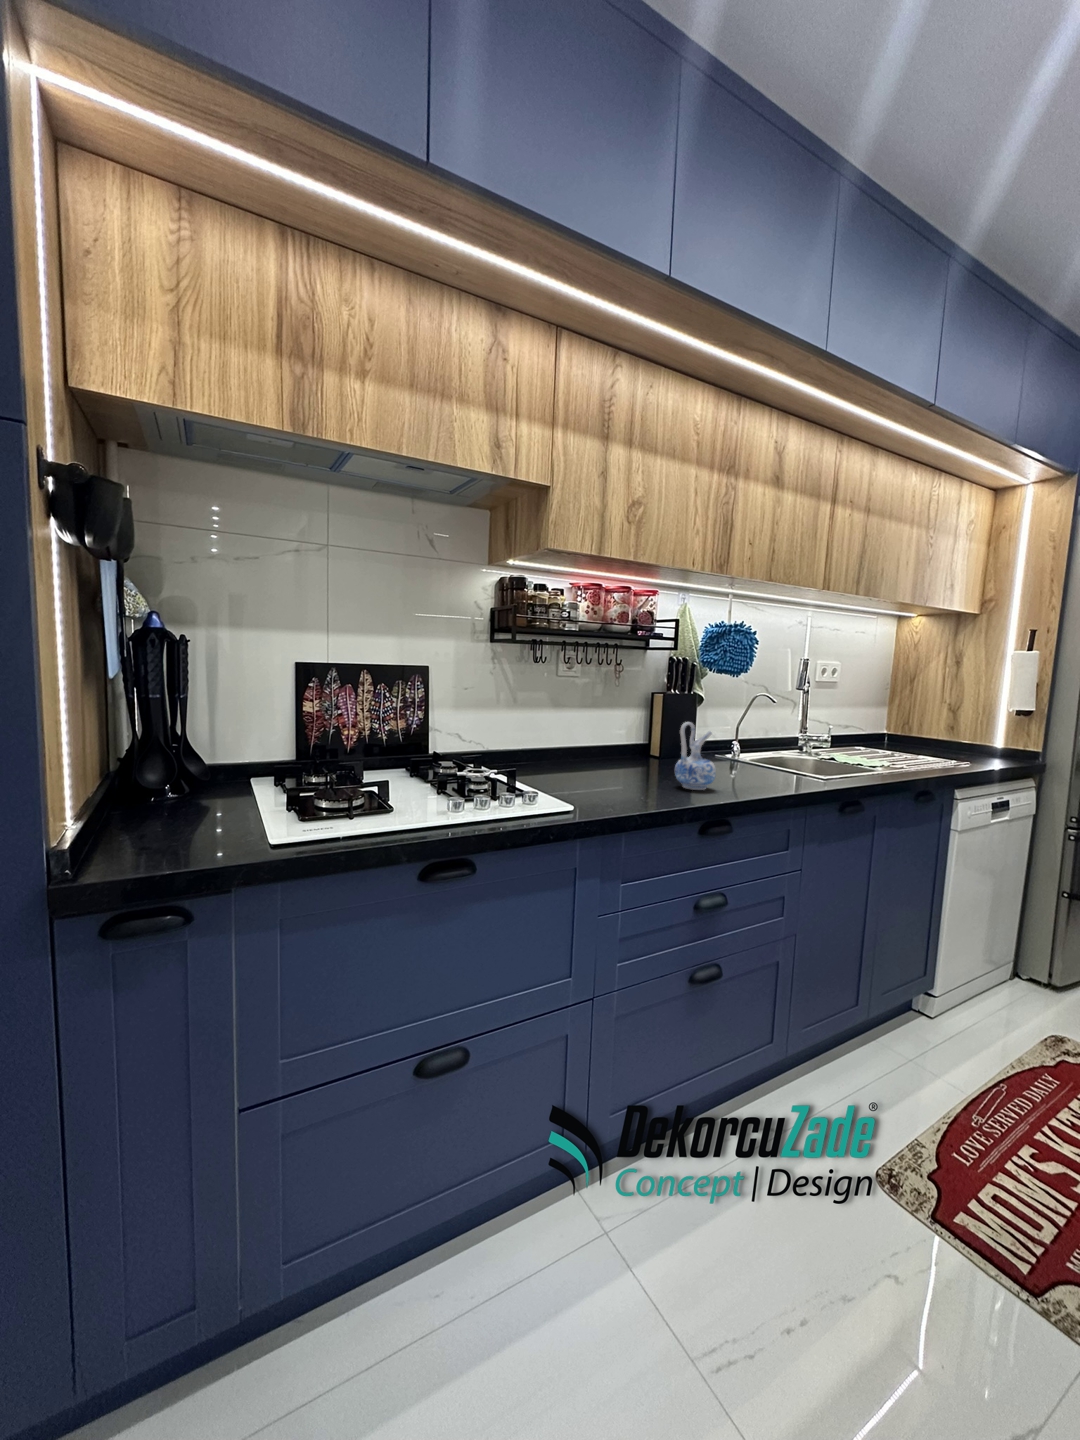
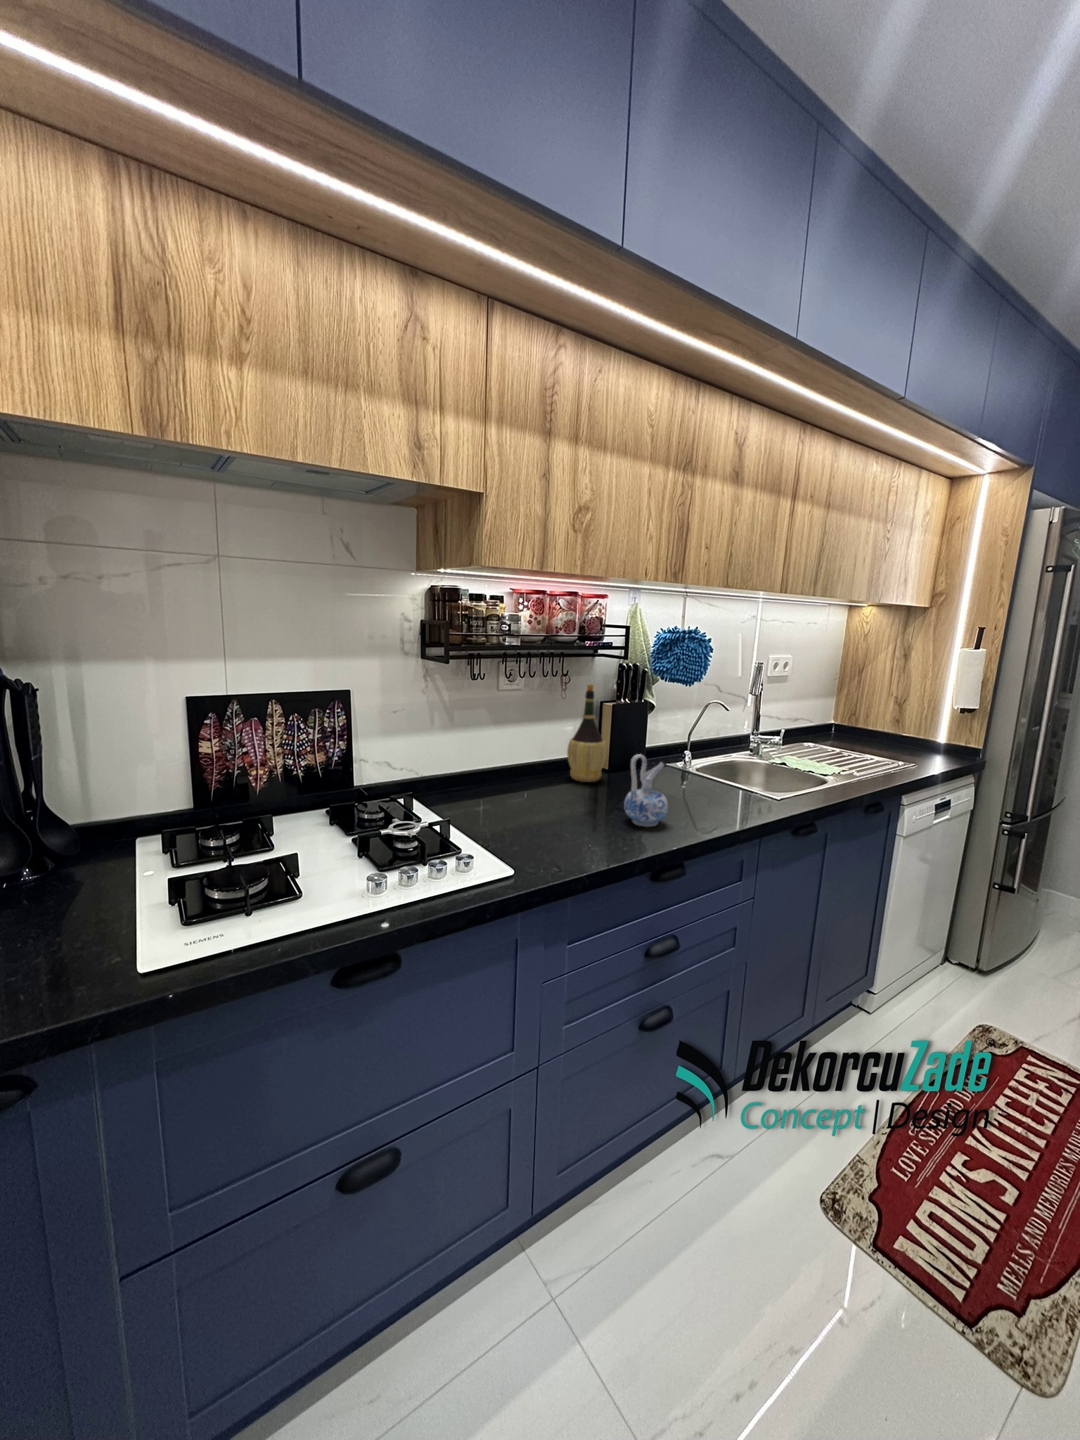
wine bottle: none [622,673,659,764] -> present [567,684,607,782]

